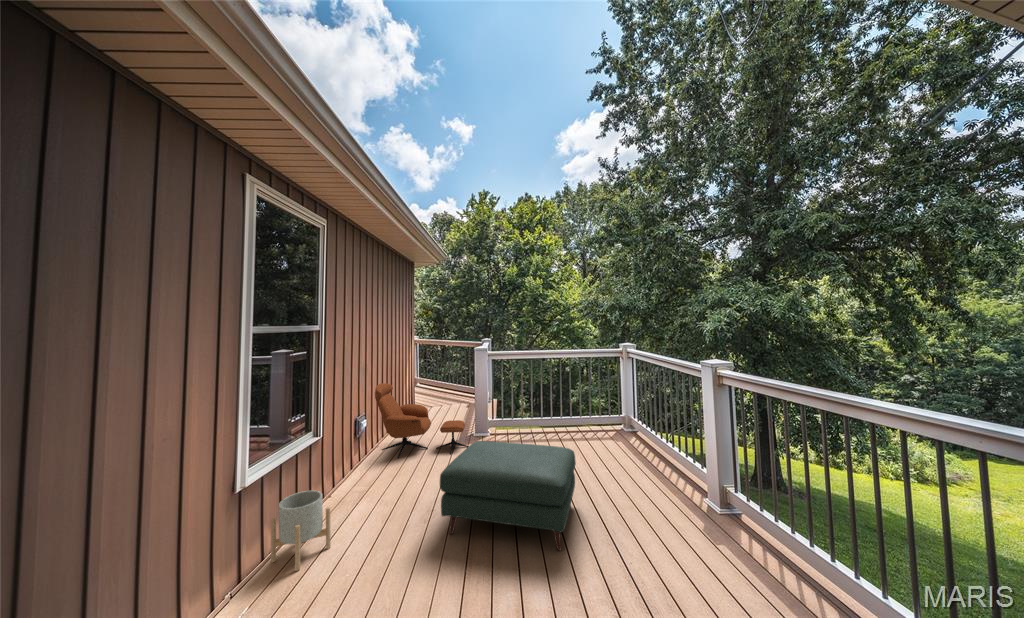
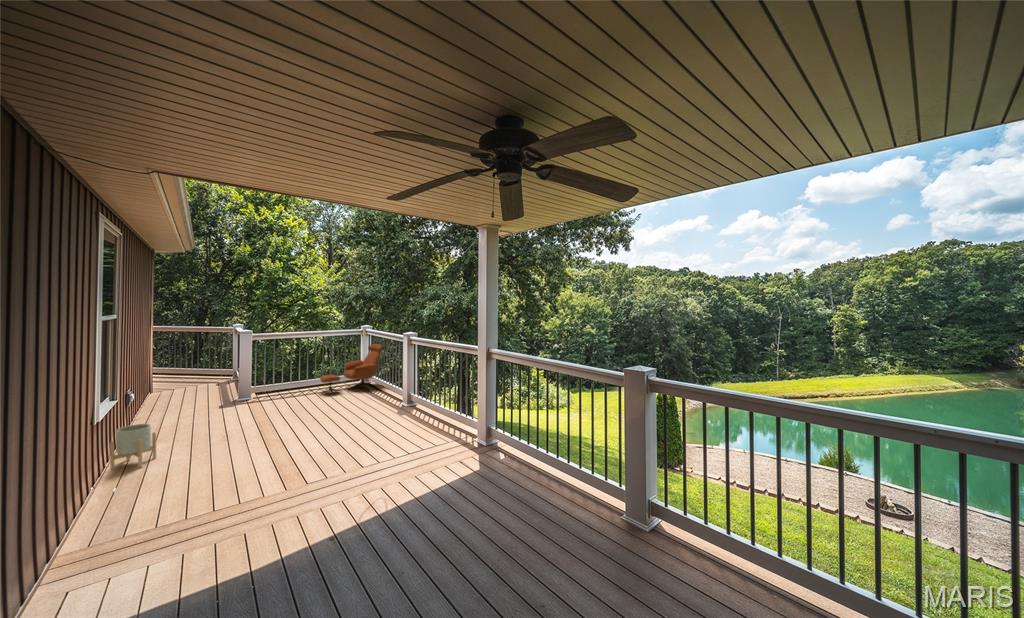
lounge chair: present [375,383,468,458] -> present [320,344,381,393]
ottoman: present [440,441,576,551] -> none [241,385,329,438]

